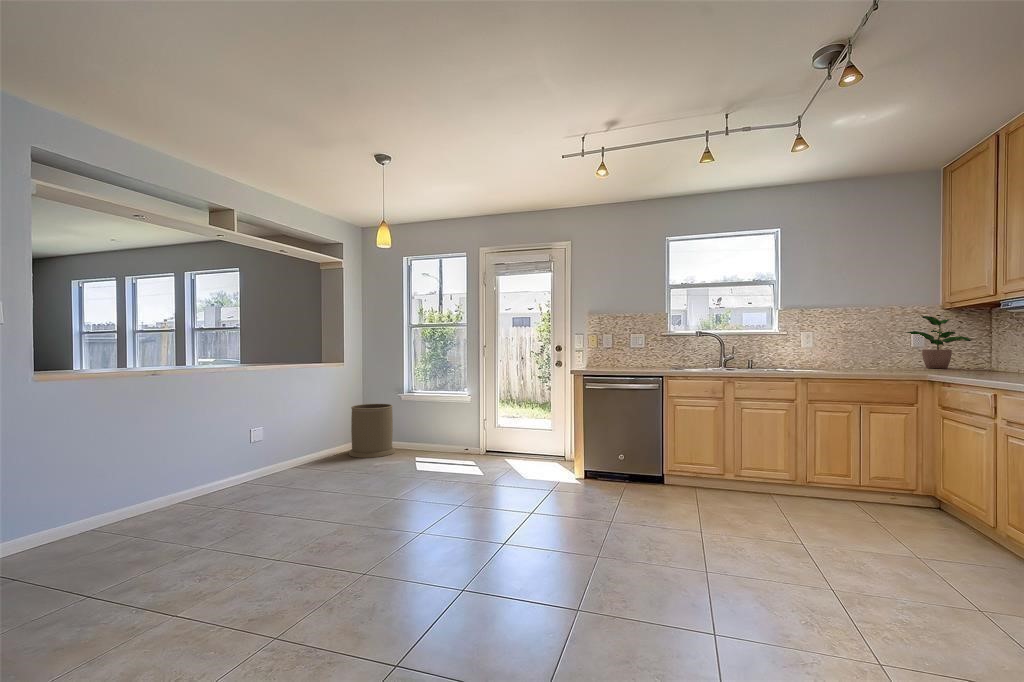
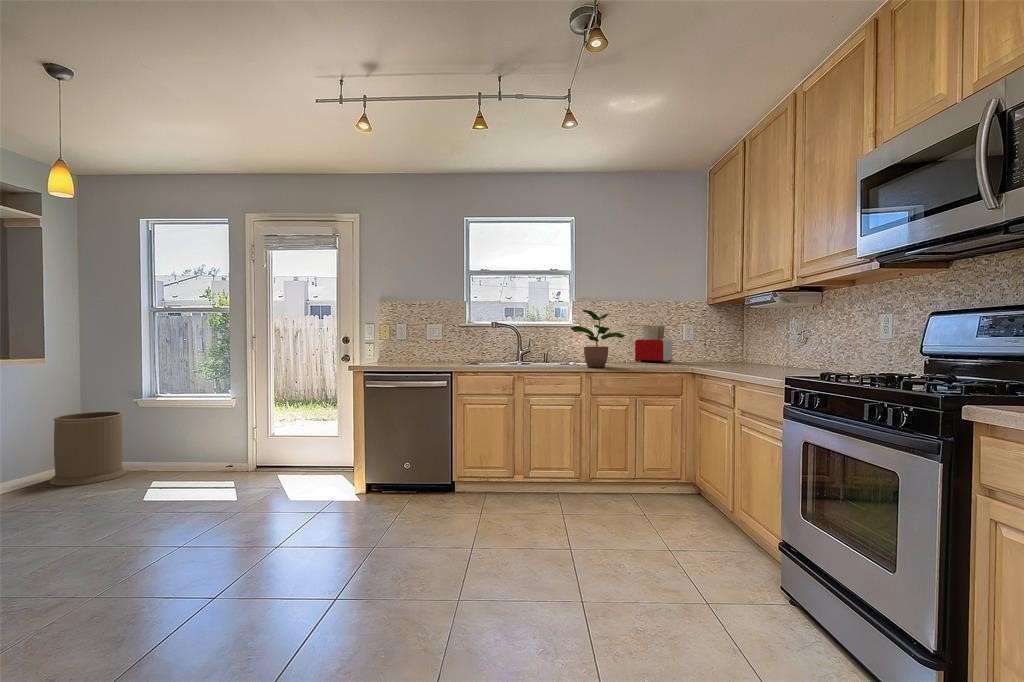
potted plant: present [906,316,972,368] -> present [571,310,625,367]
toaster: none [849,333,895,371] -> present [635,326,672,363]

